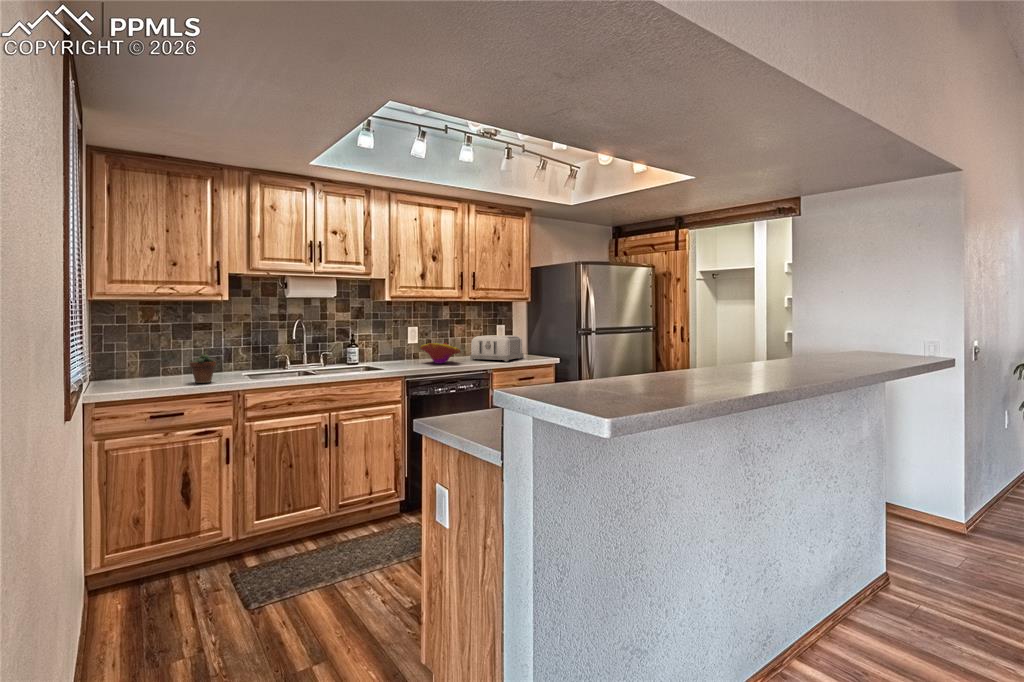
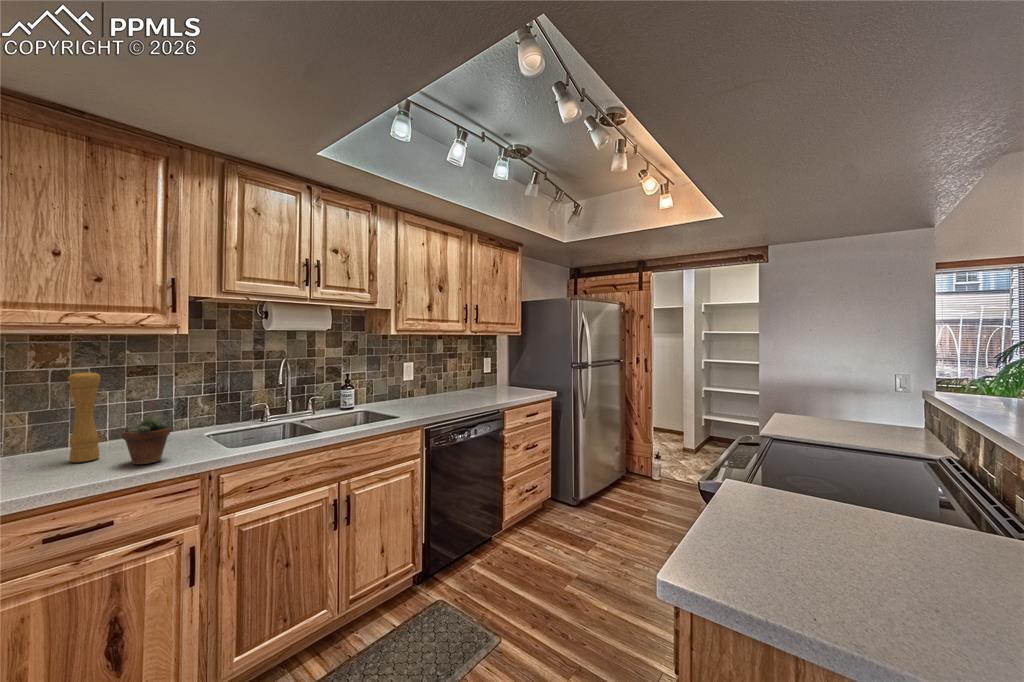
pepper mill: none [160,324,178,381] -> present [68,371,100,462]
toaster: present [470,335,524,361] -> none [471,369,519,397]
decorative bowl: present [420,343,460,364] -> none [424,379,468,403]

